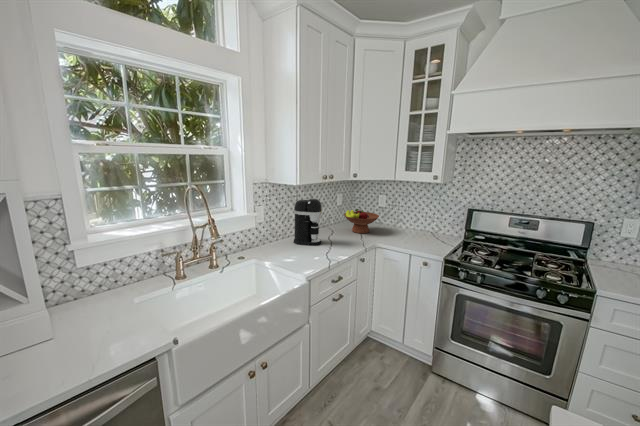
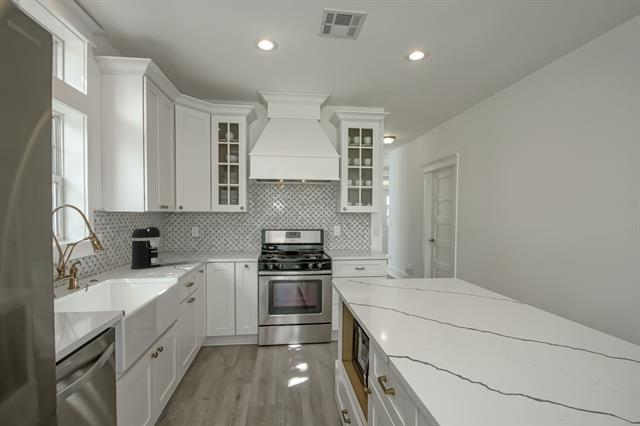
fruit bowl: present [344,209,379,233] -> none [168,238,201,258]

